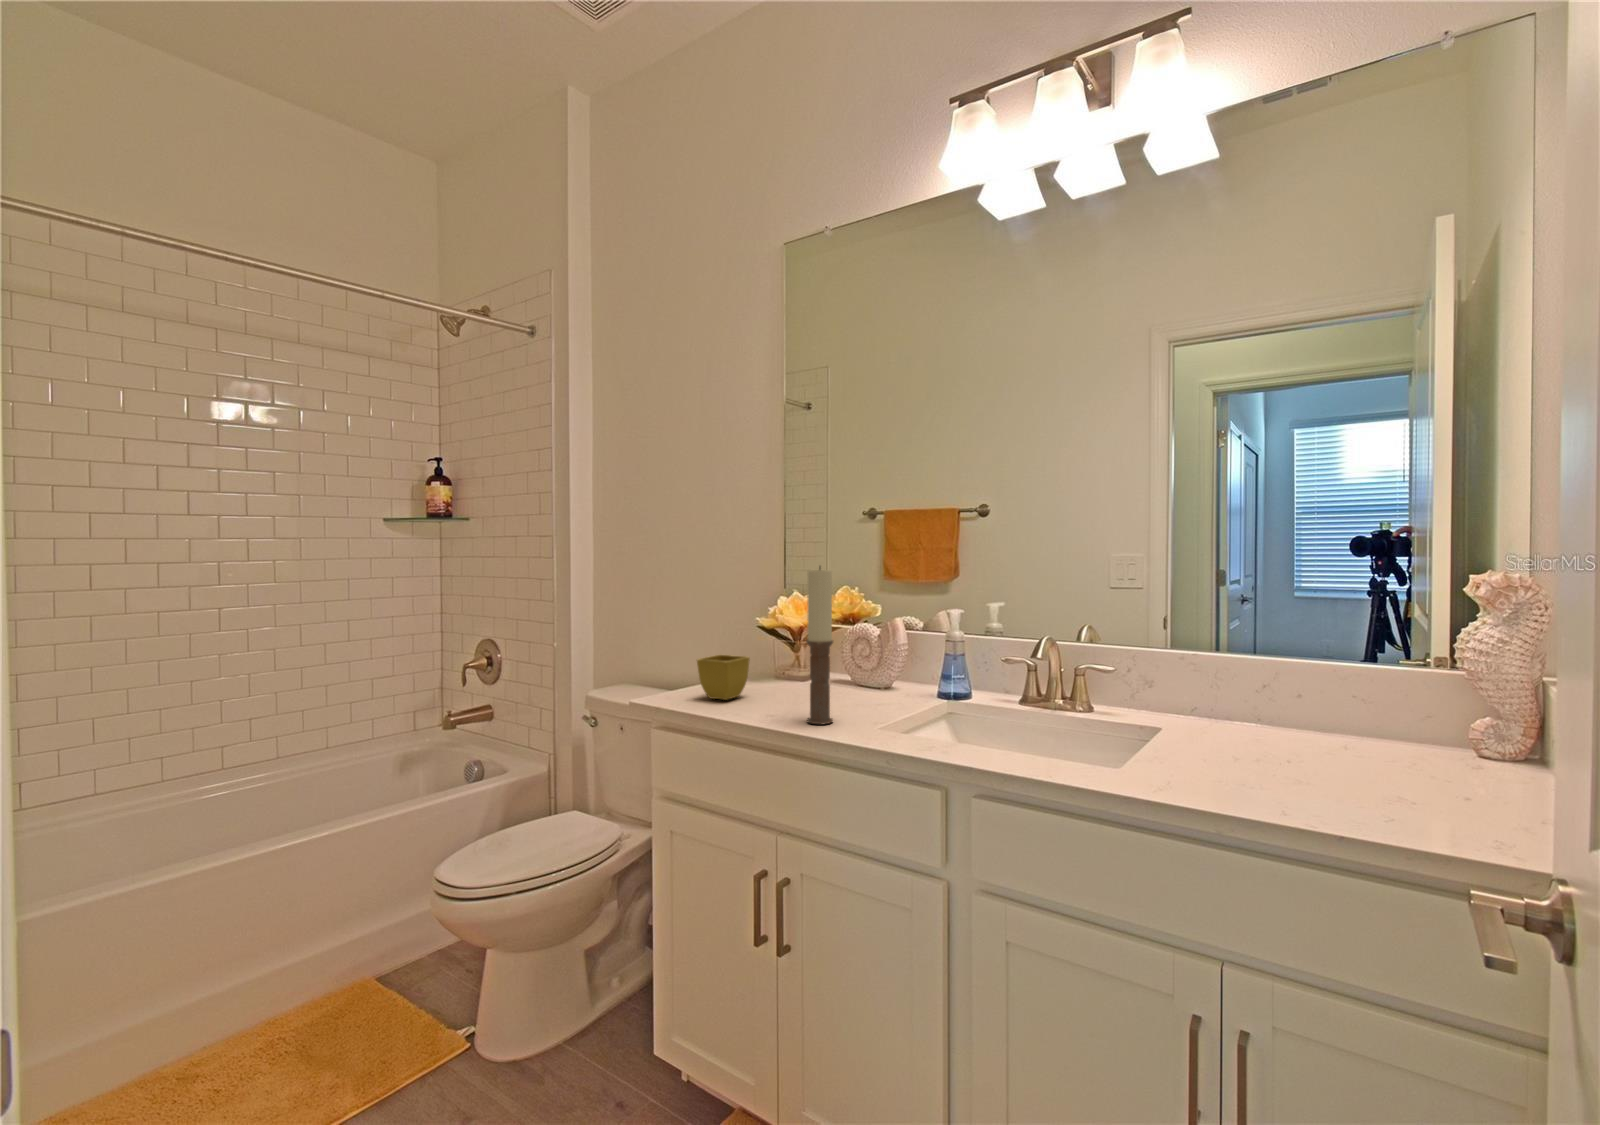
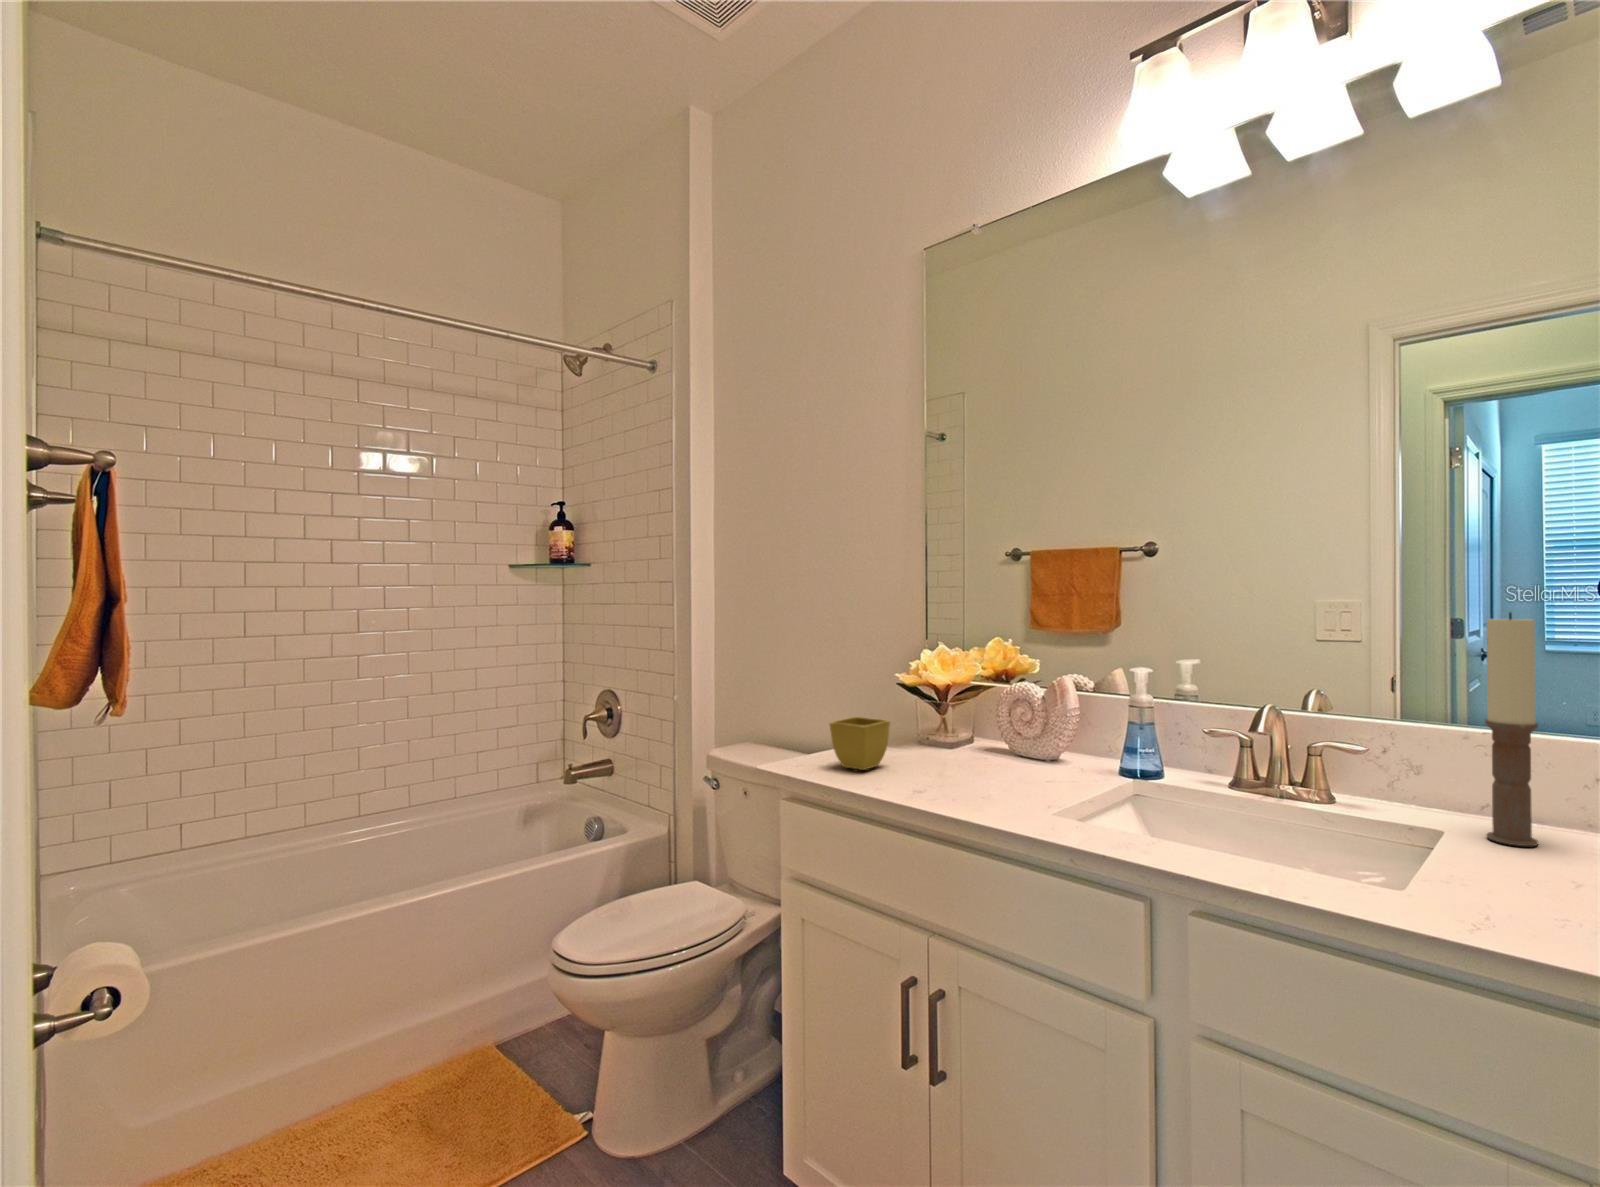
candle: present [806,567,833,724] -> present [1485,612,1538,846]

